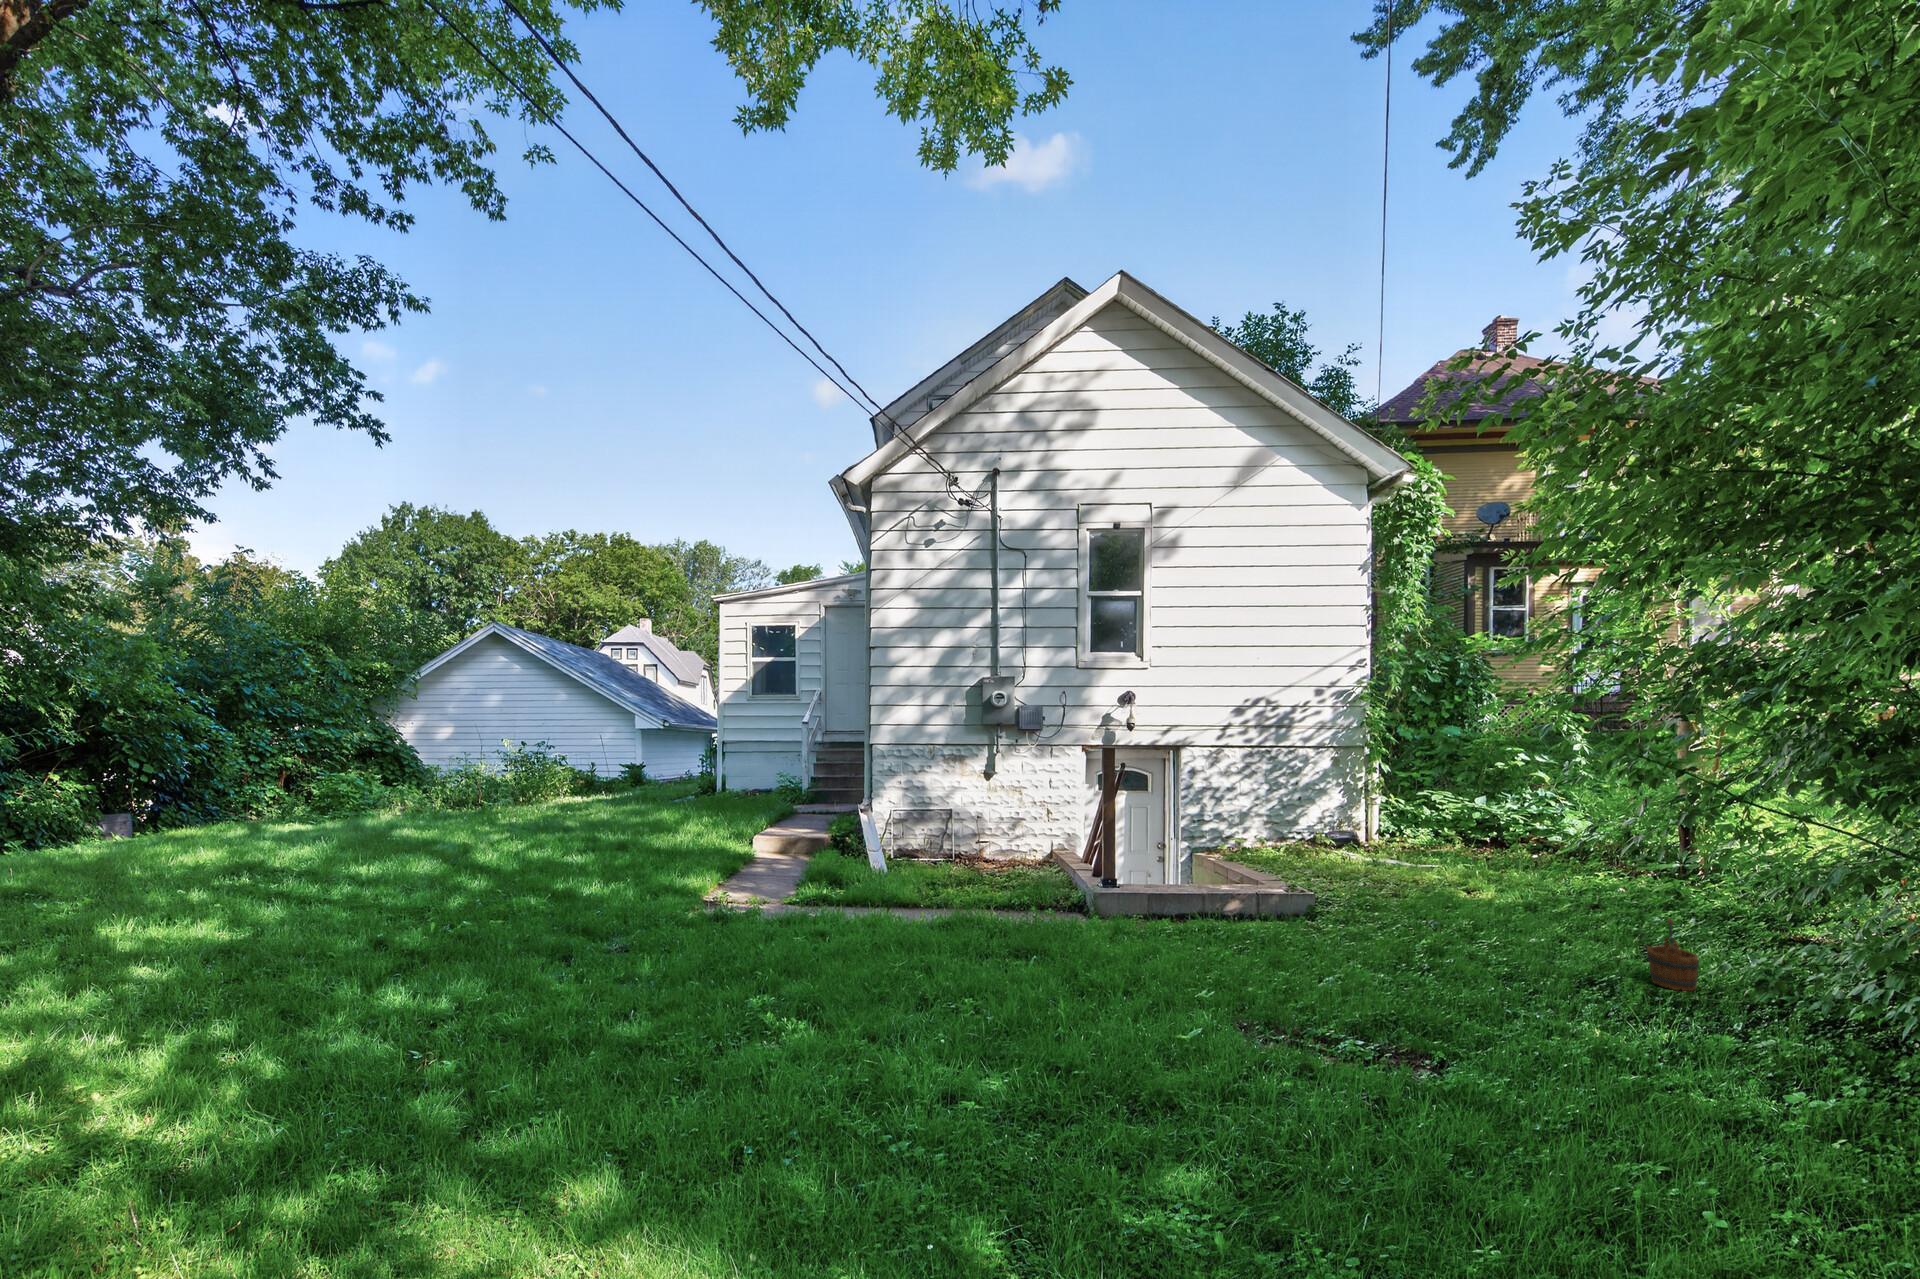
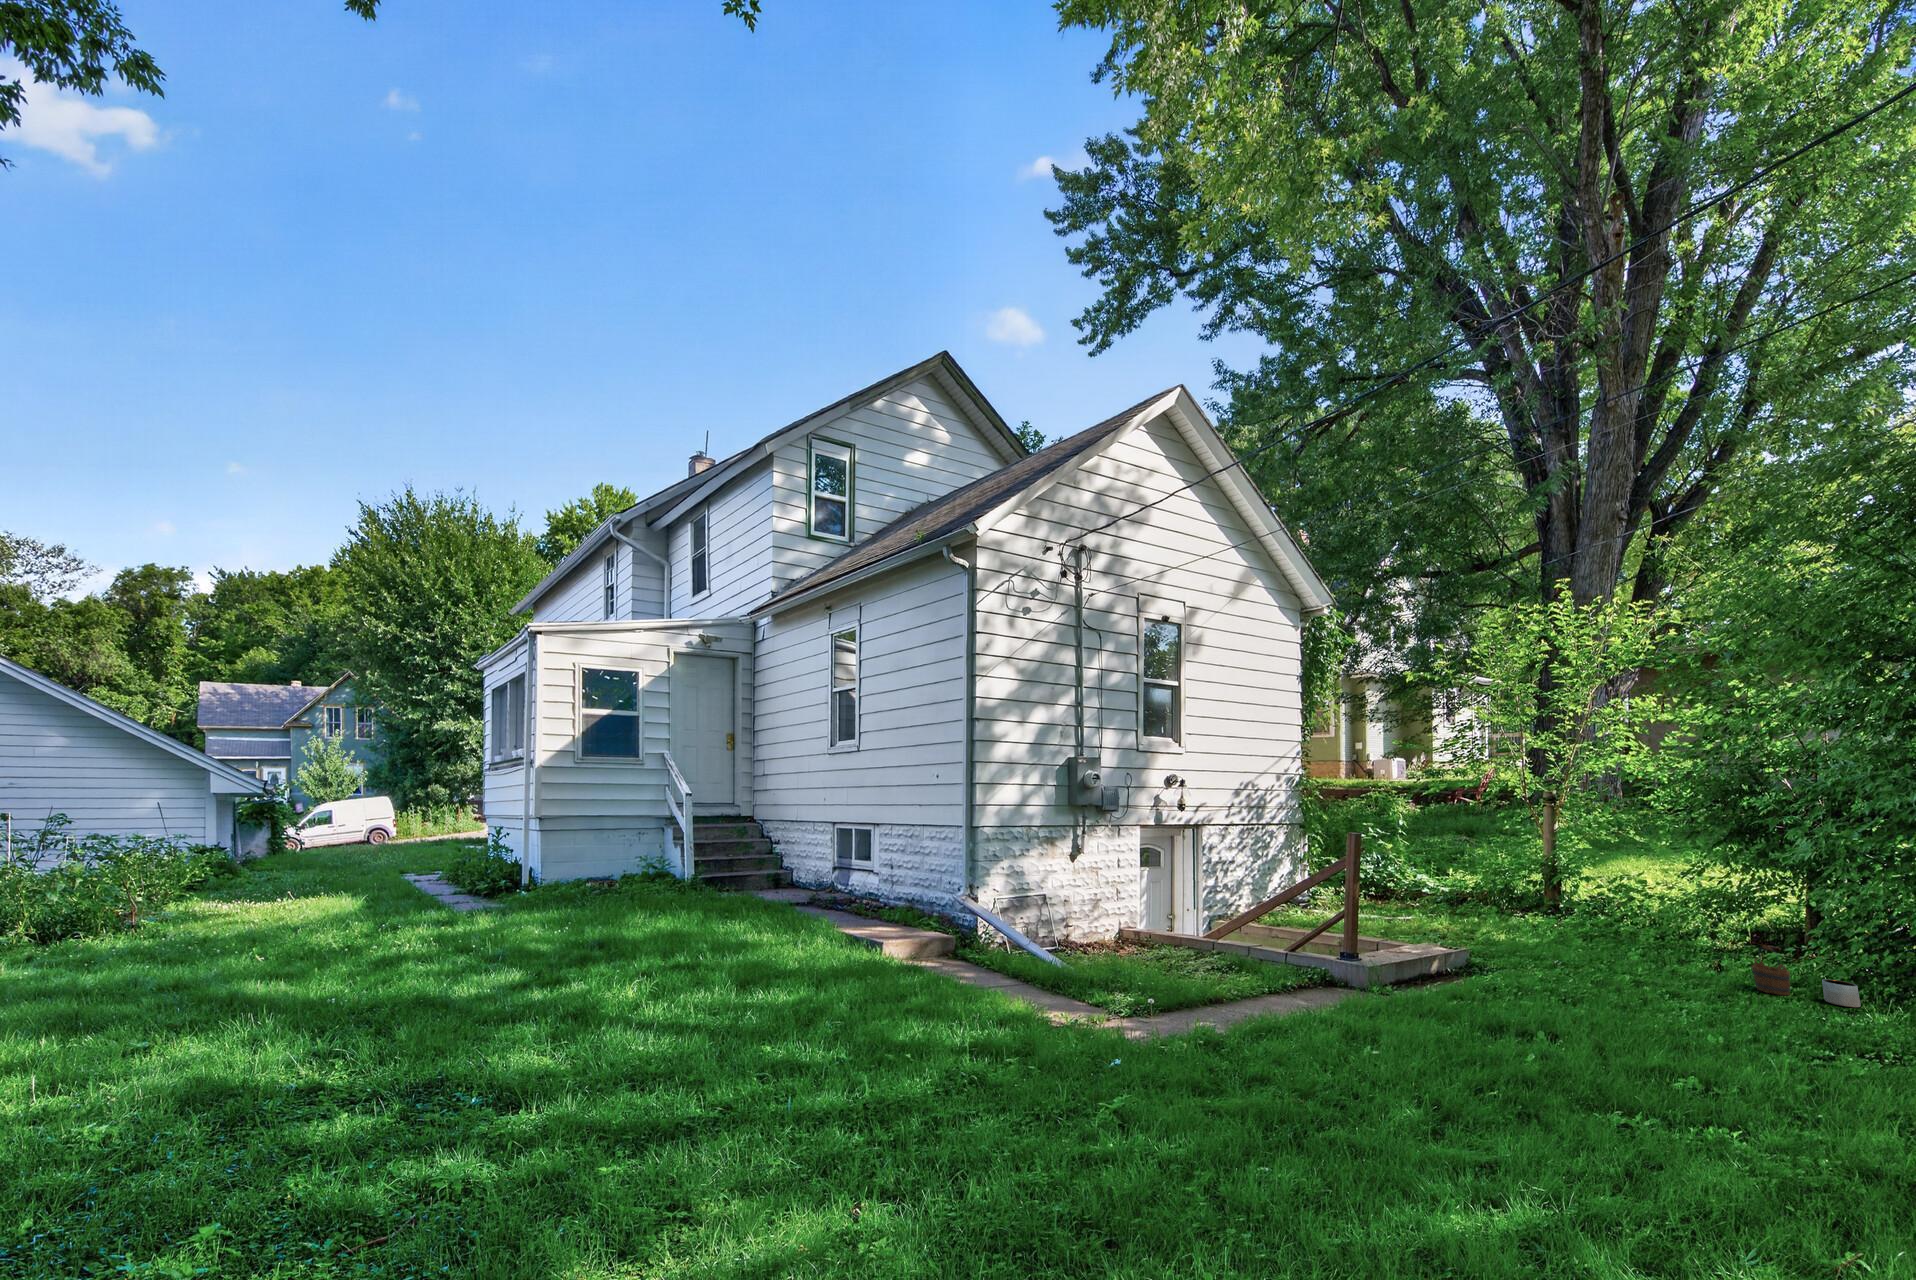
planter: none [1709,972,1760,1017] -> present [1822,979,1861,1008]

